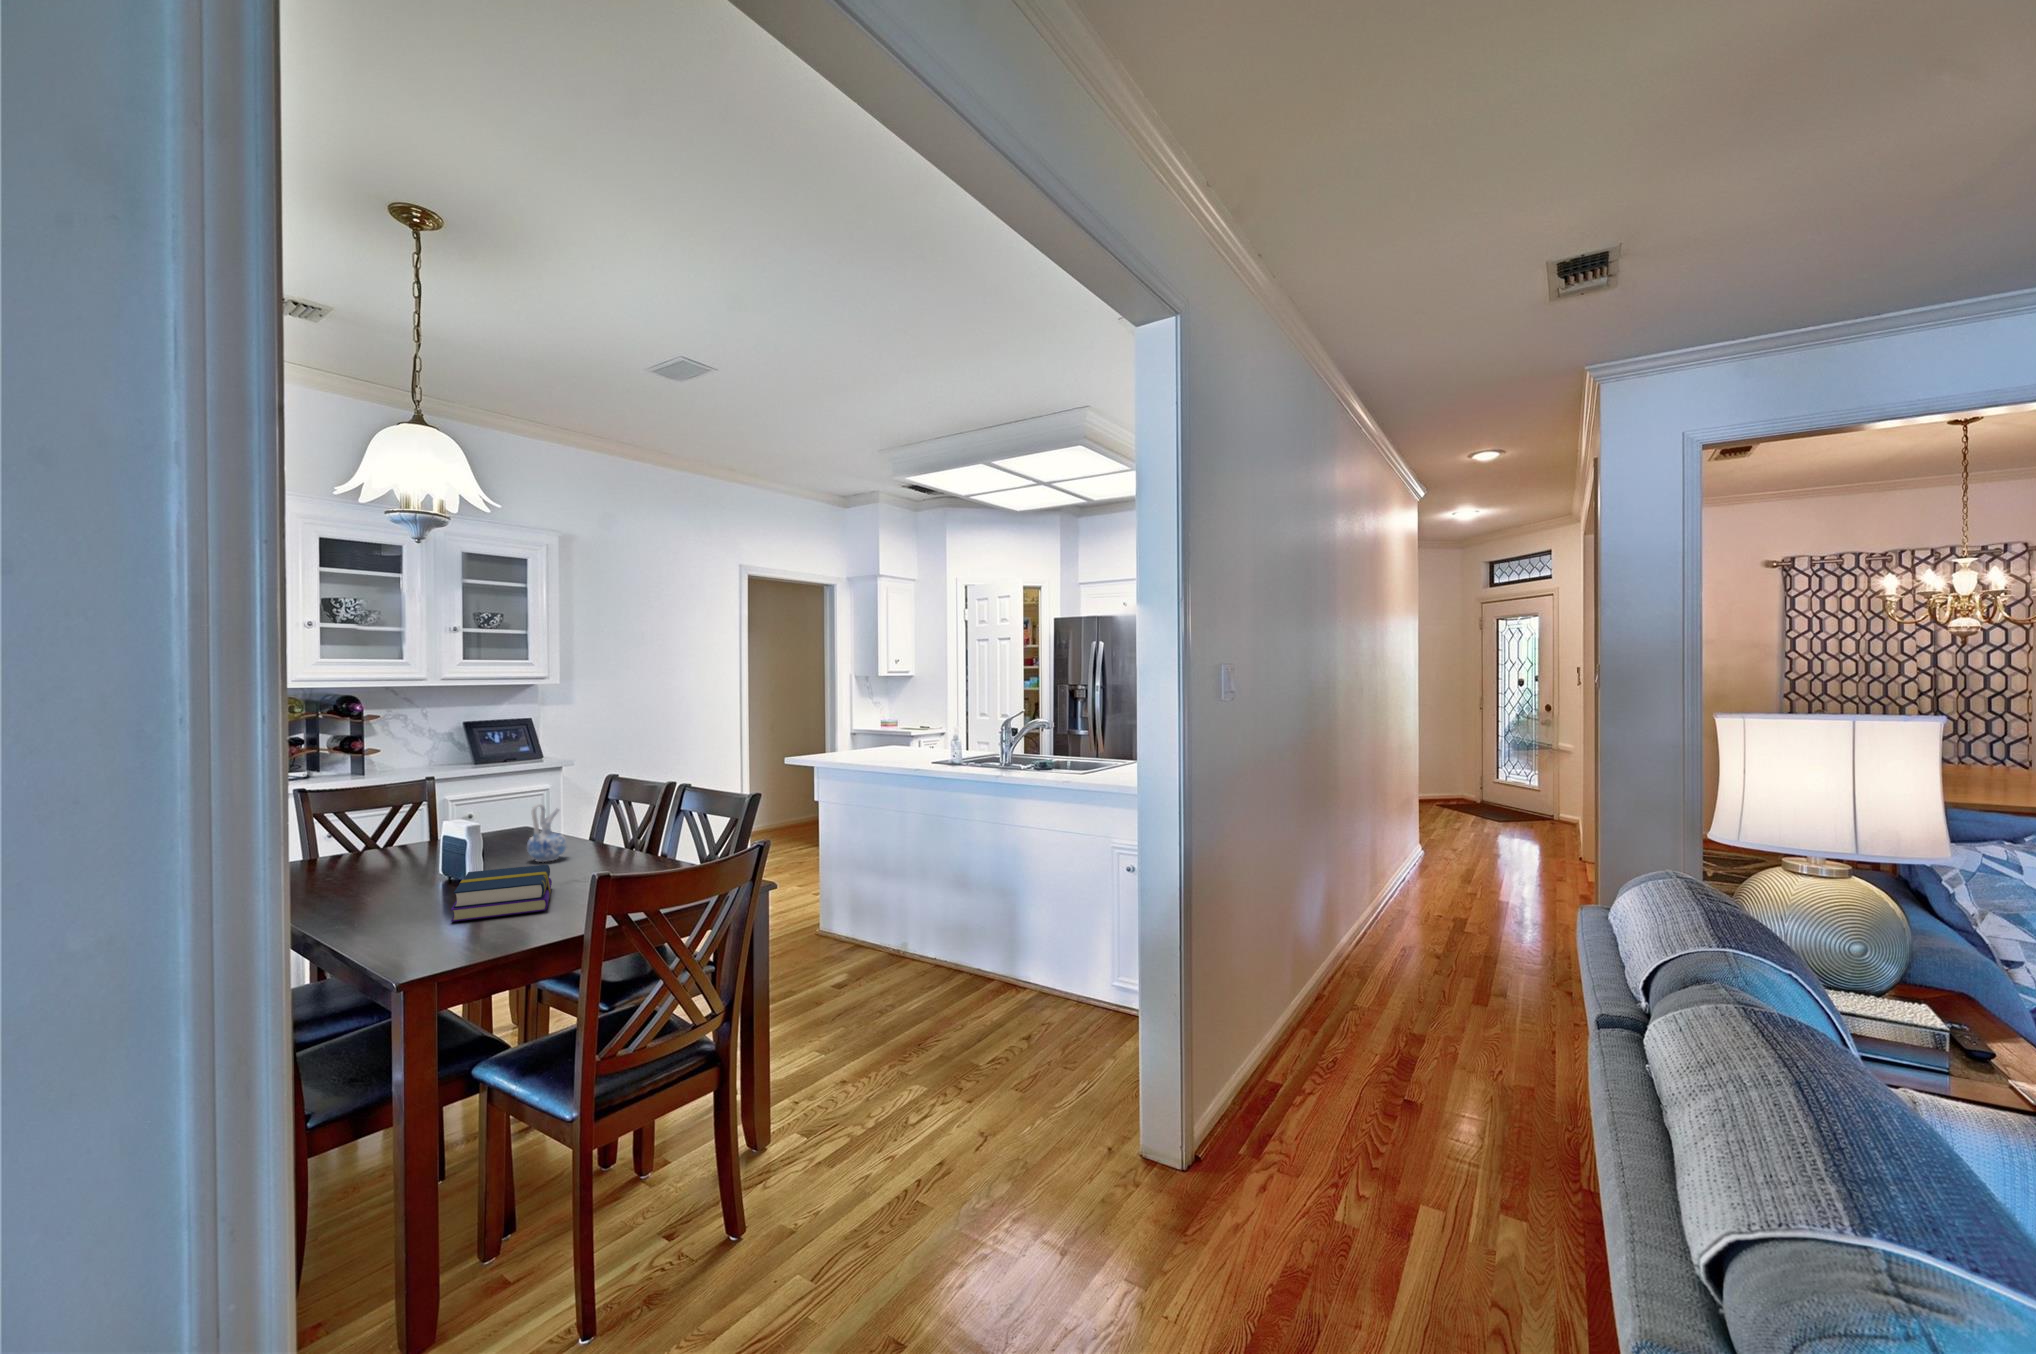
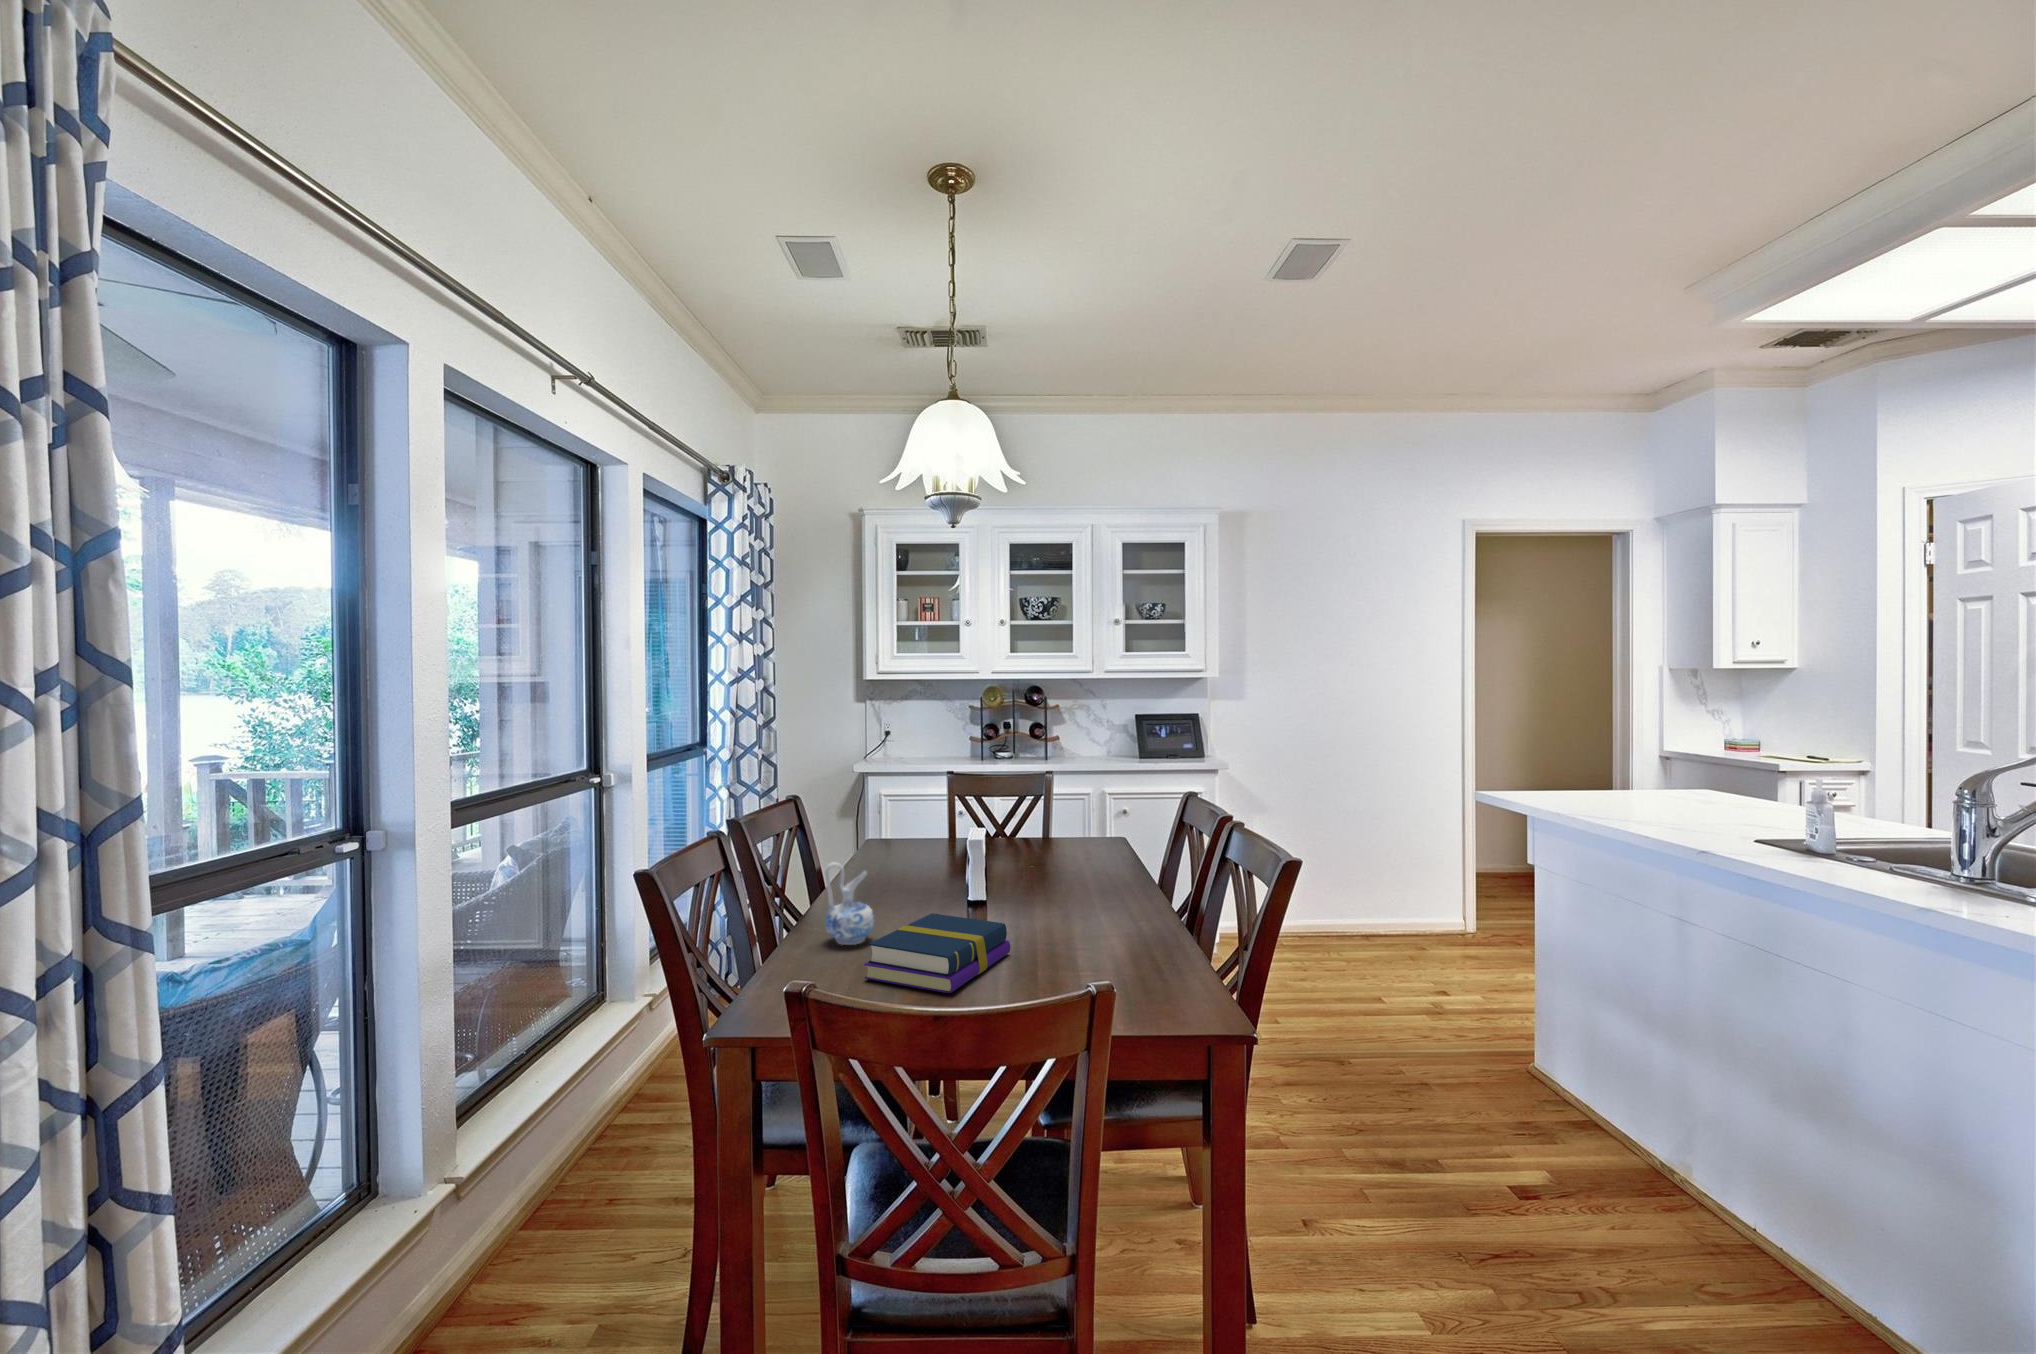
ceramic pitcher: present [527,804,567,862] -> present [824,862,874,945]

